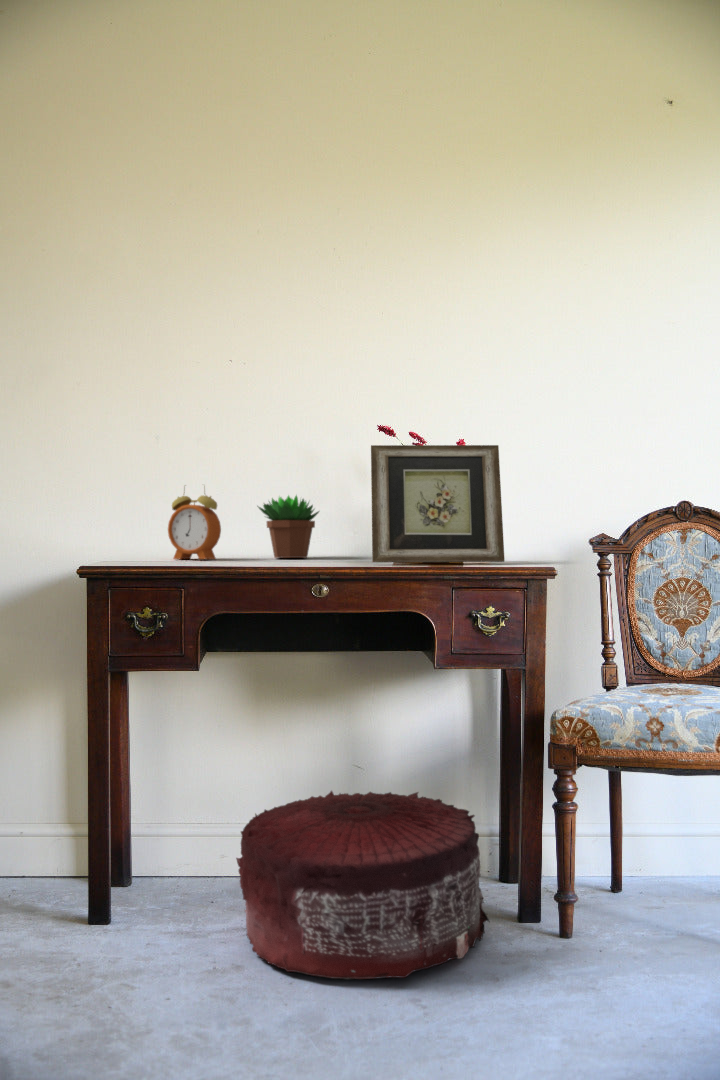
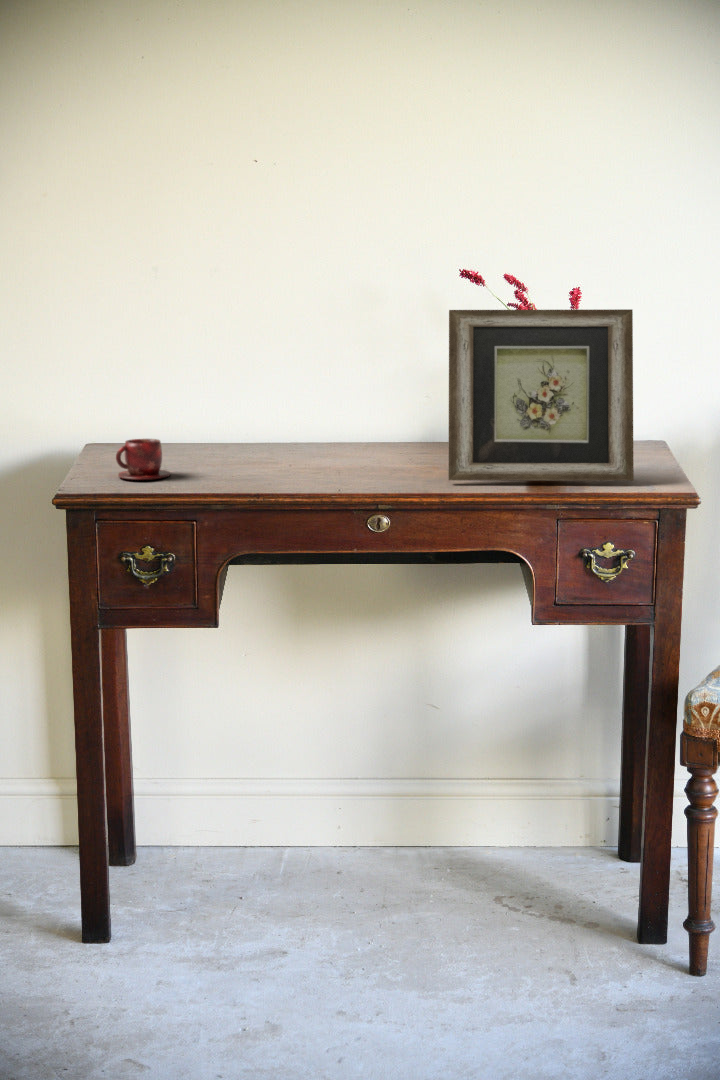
alarm clock: present [168,492,221,559] -> none [168,354,241,460]
succulent plant: present [258,495,319,558] -> none [289,365,377,457]
teacup: none [130,538,169,564] -> present [116,439,170,480]
pouf: present [236,791,490,979] -> none [267,760,593,1033]

